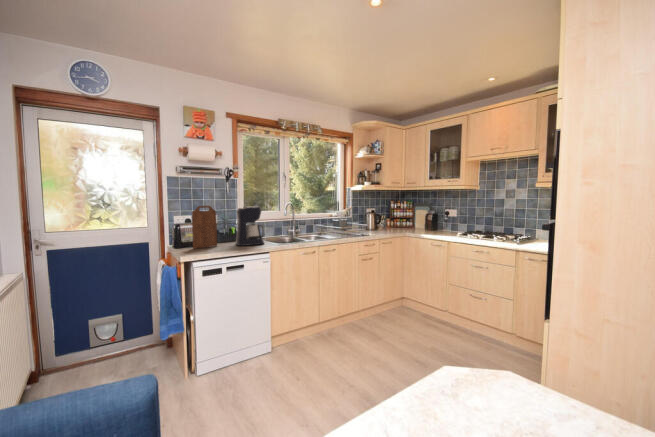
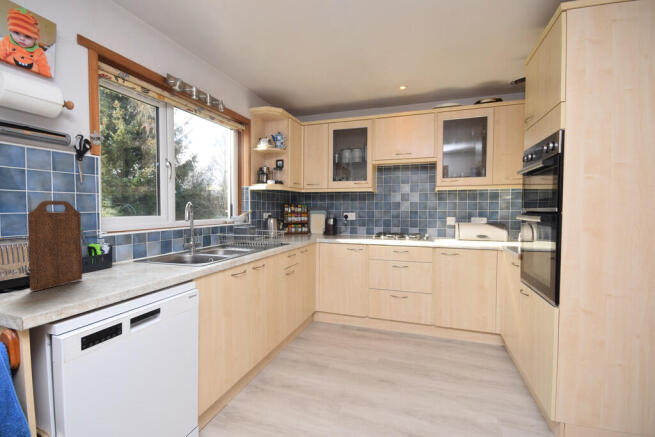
coffee maker: present [236,206,264,246] -> none [113,206,171,274]

